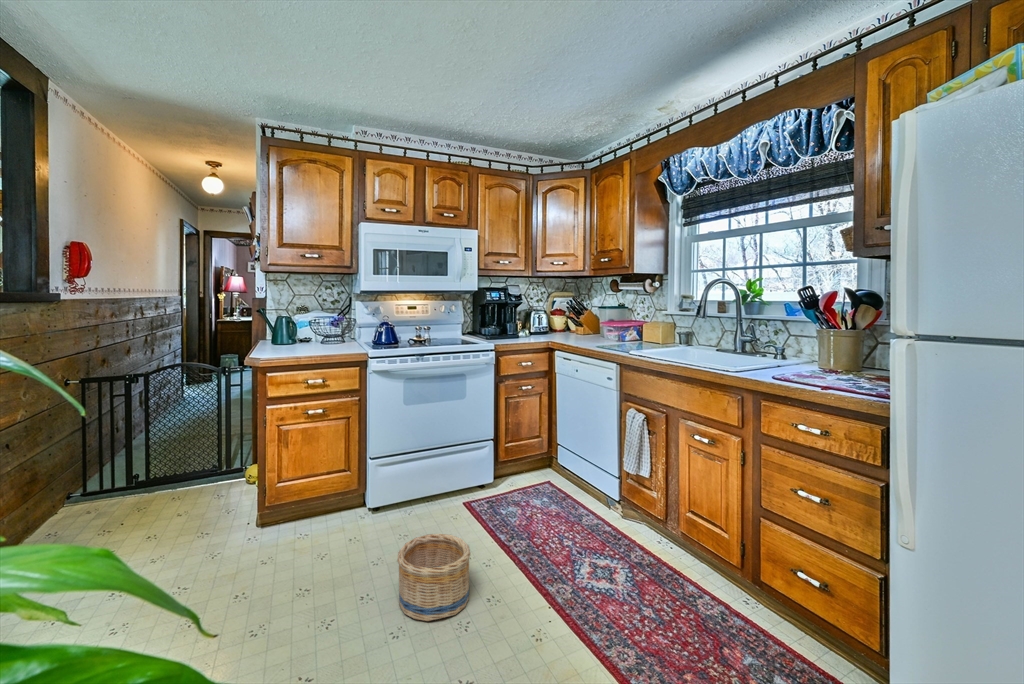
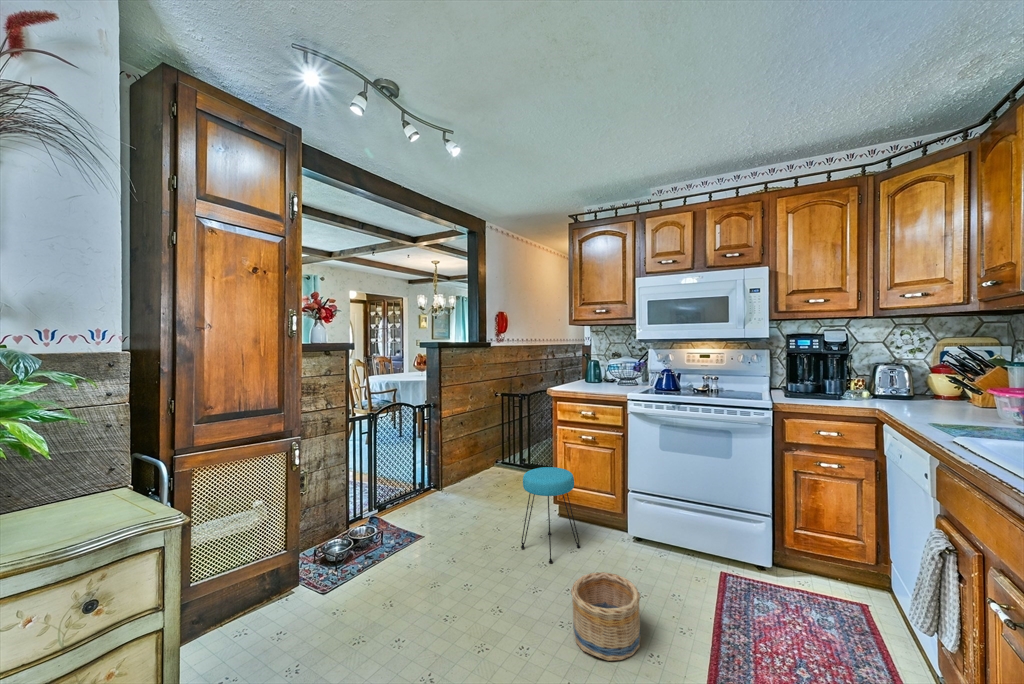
stool: none [247,451,325,571] -> present [521,467,580,562]

